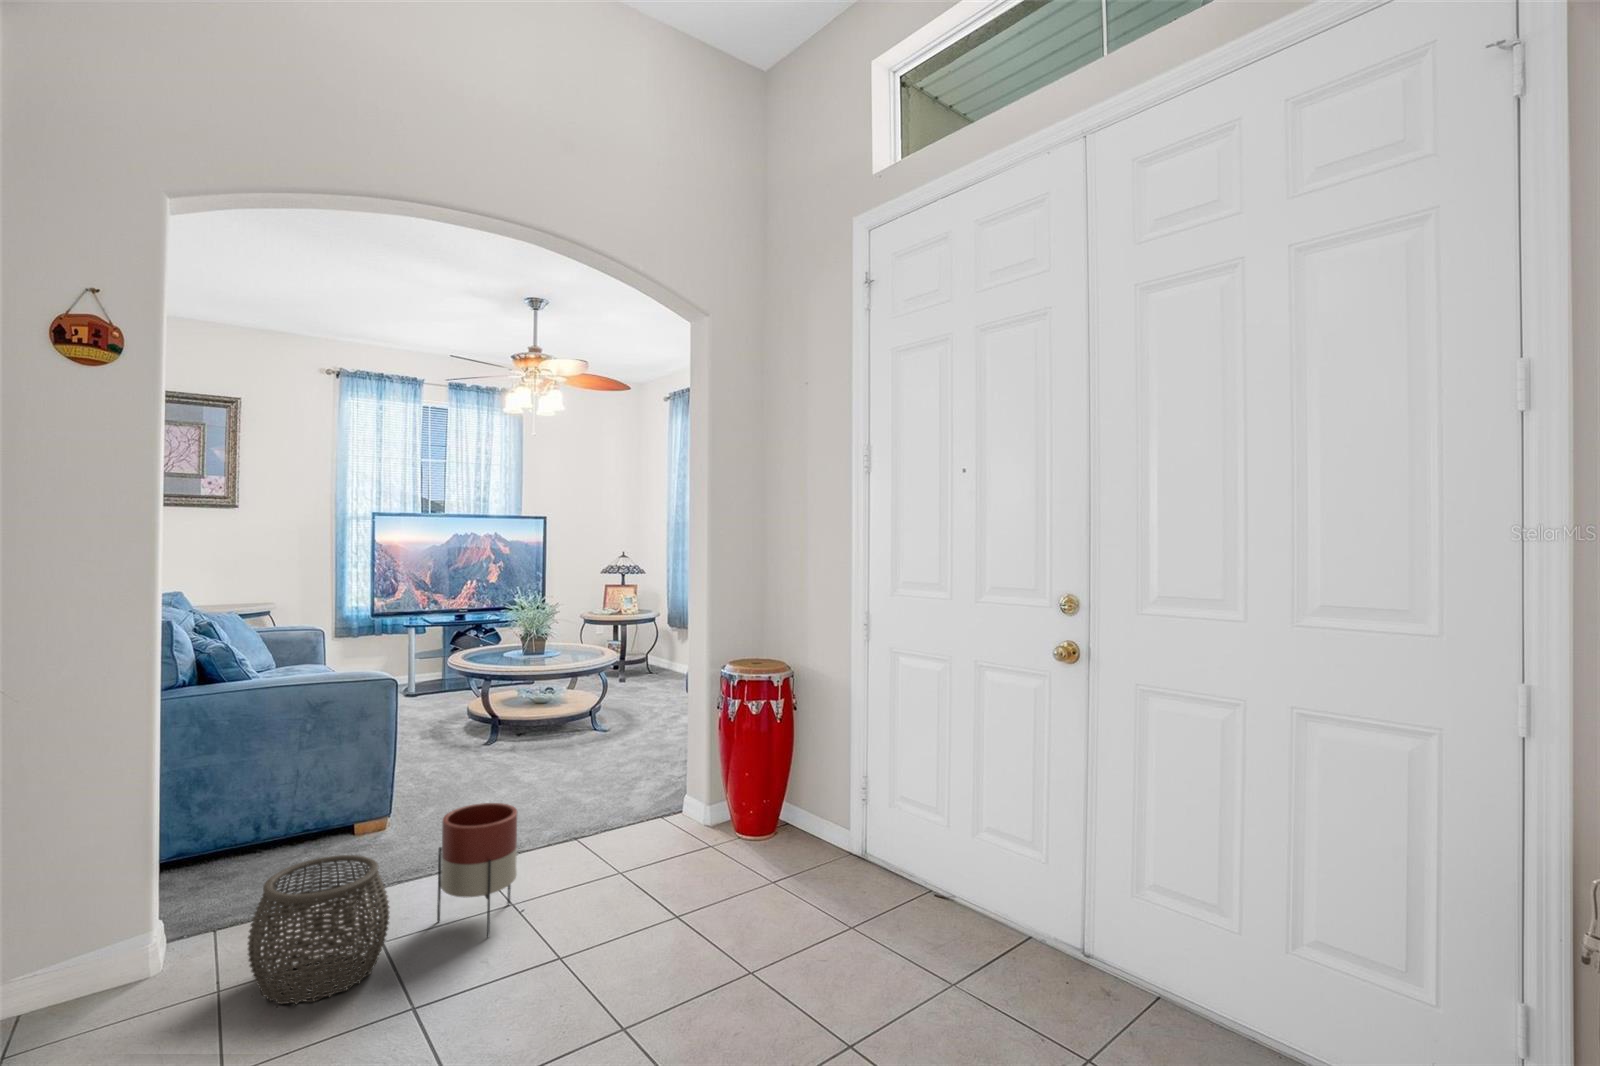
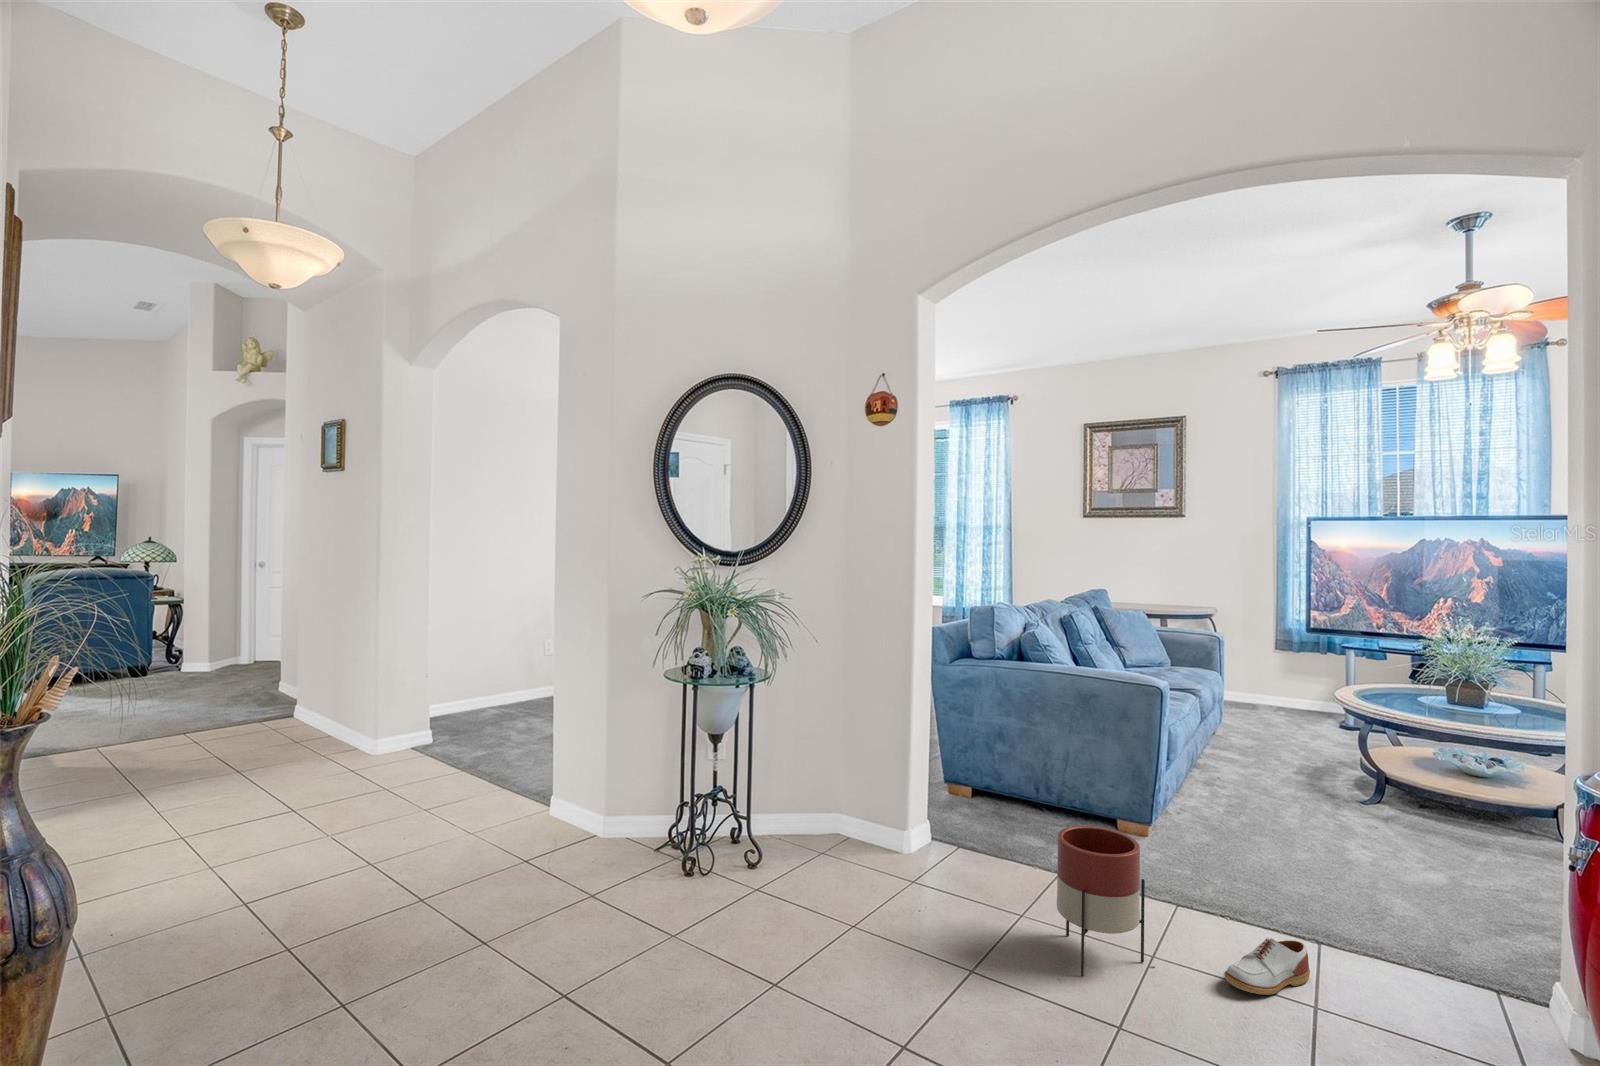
shoe: none [564,833,598,881] -> present [1224,937,1310,995]
woven basket: present [248,855,390,1004] -> none [893,815,1002,941]

